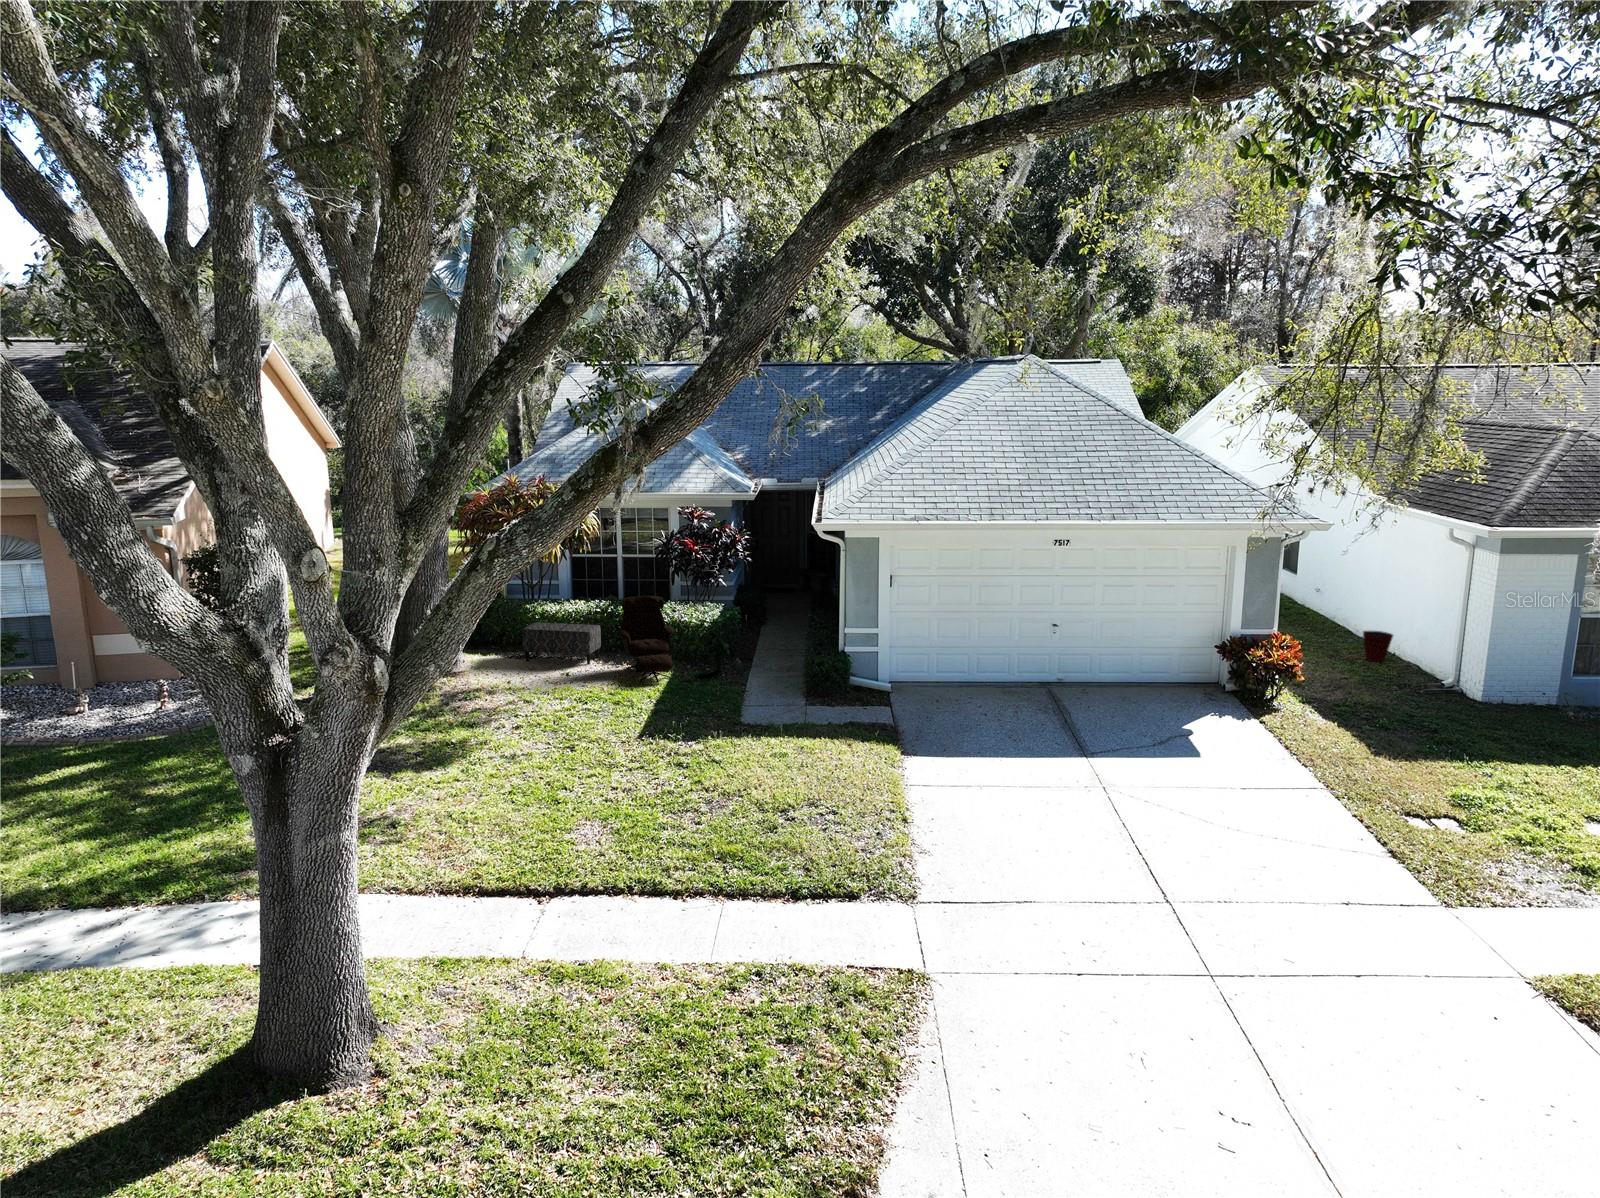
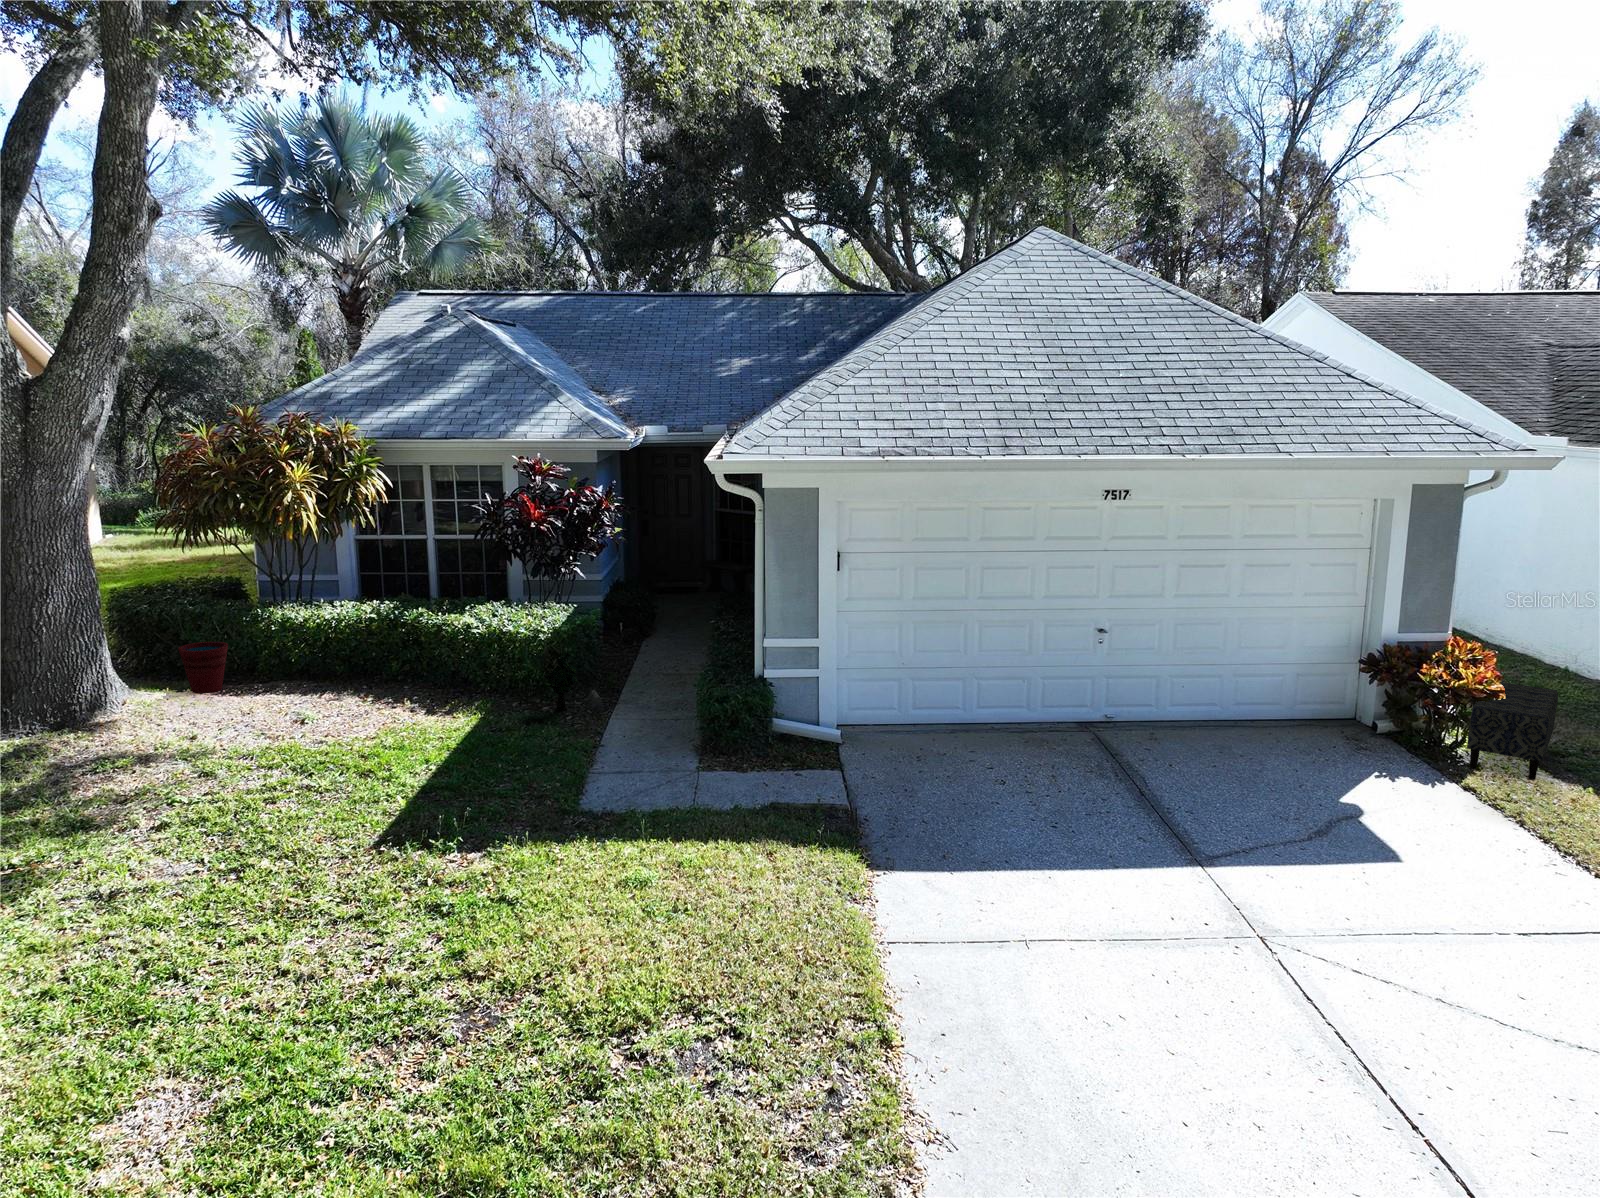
lounge chair: present [617,596,675,682] -> none [392,591,489,732]
bench: present [522,622,601,664] -> present [1467,682,1558,780]
bucket: present [1363,631,1393,662] -> present [178,642,228,693]

